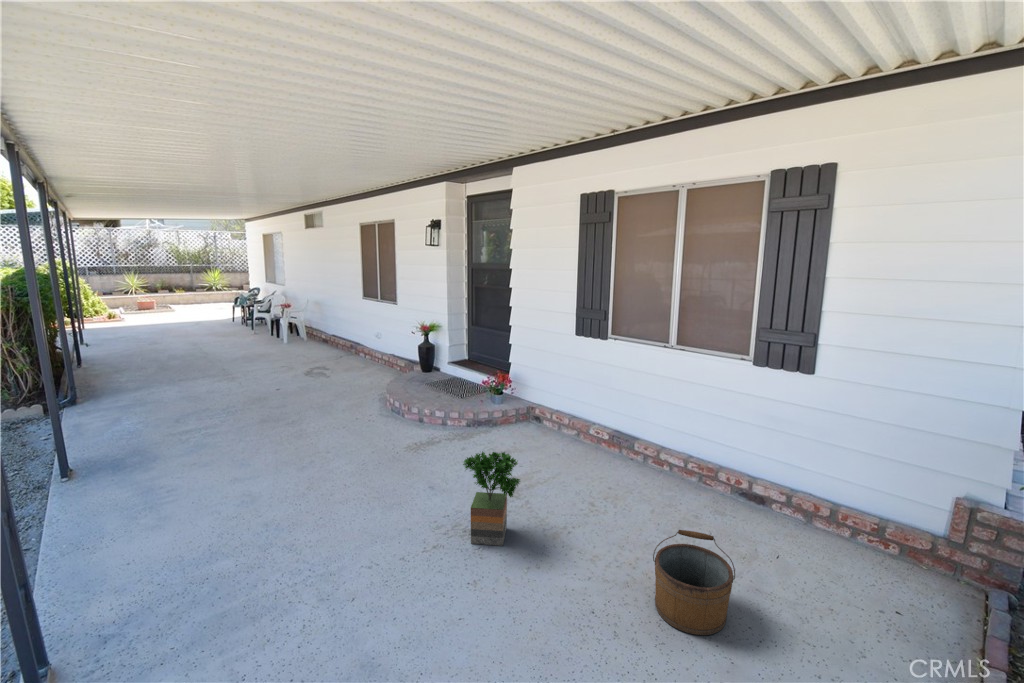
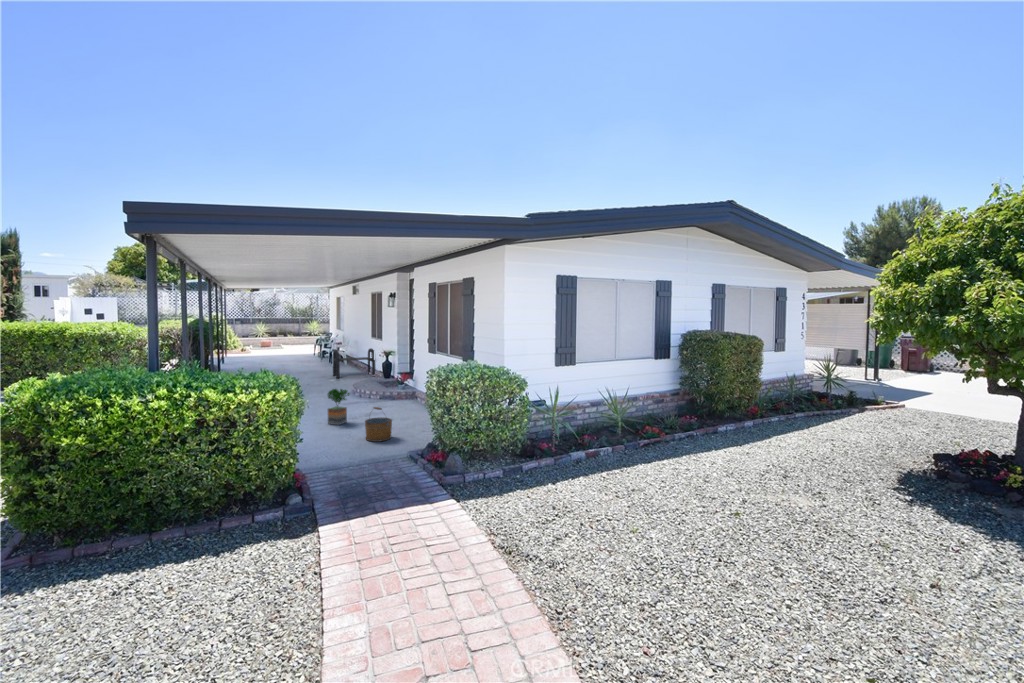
bench: none [308,317,384,372] -> present [333,348,375,378]

